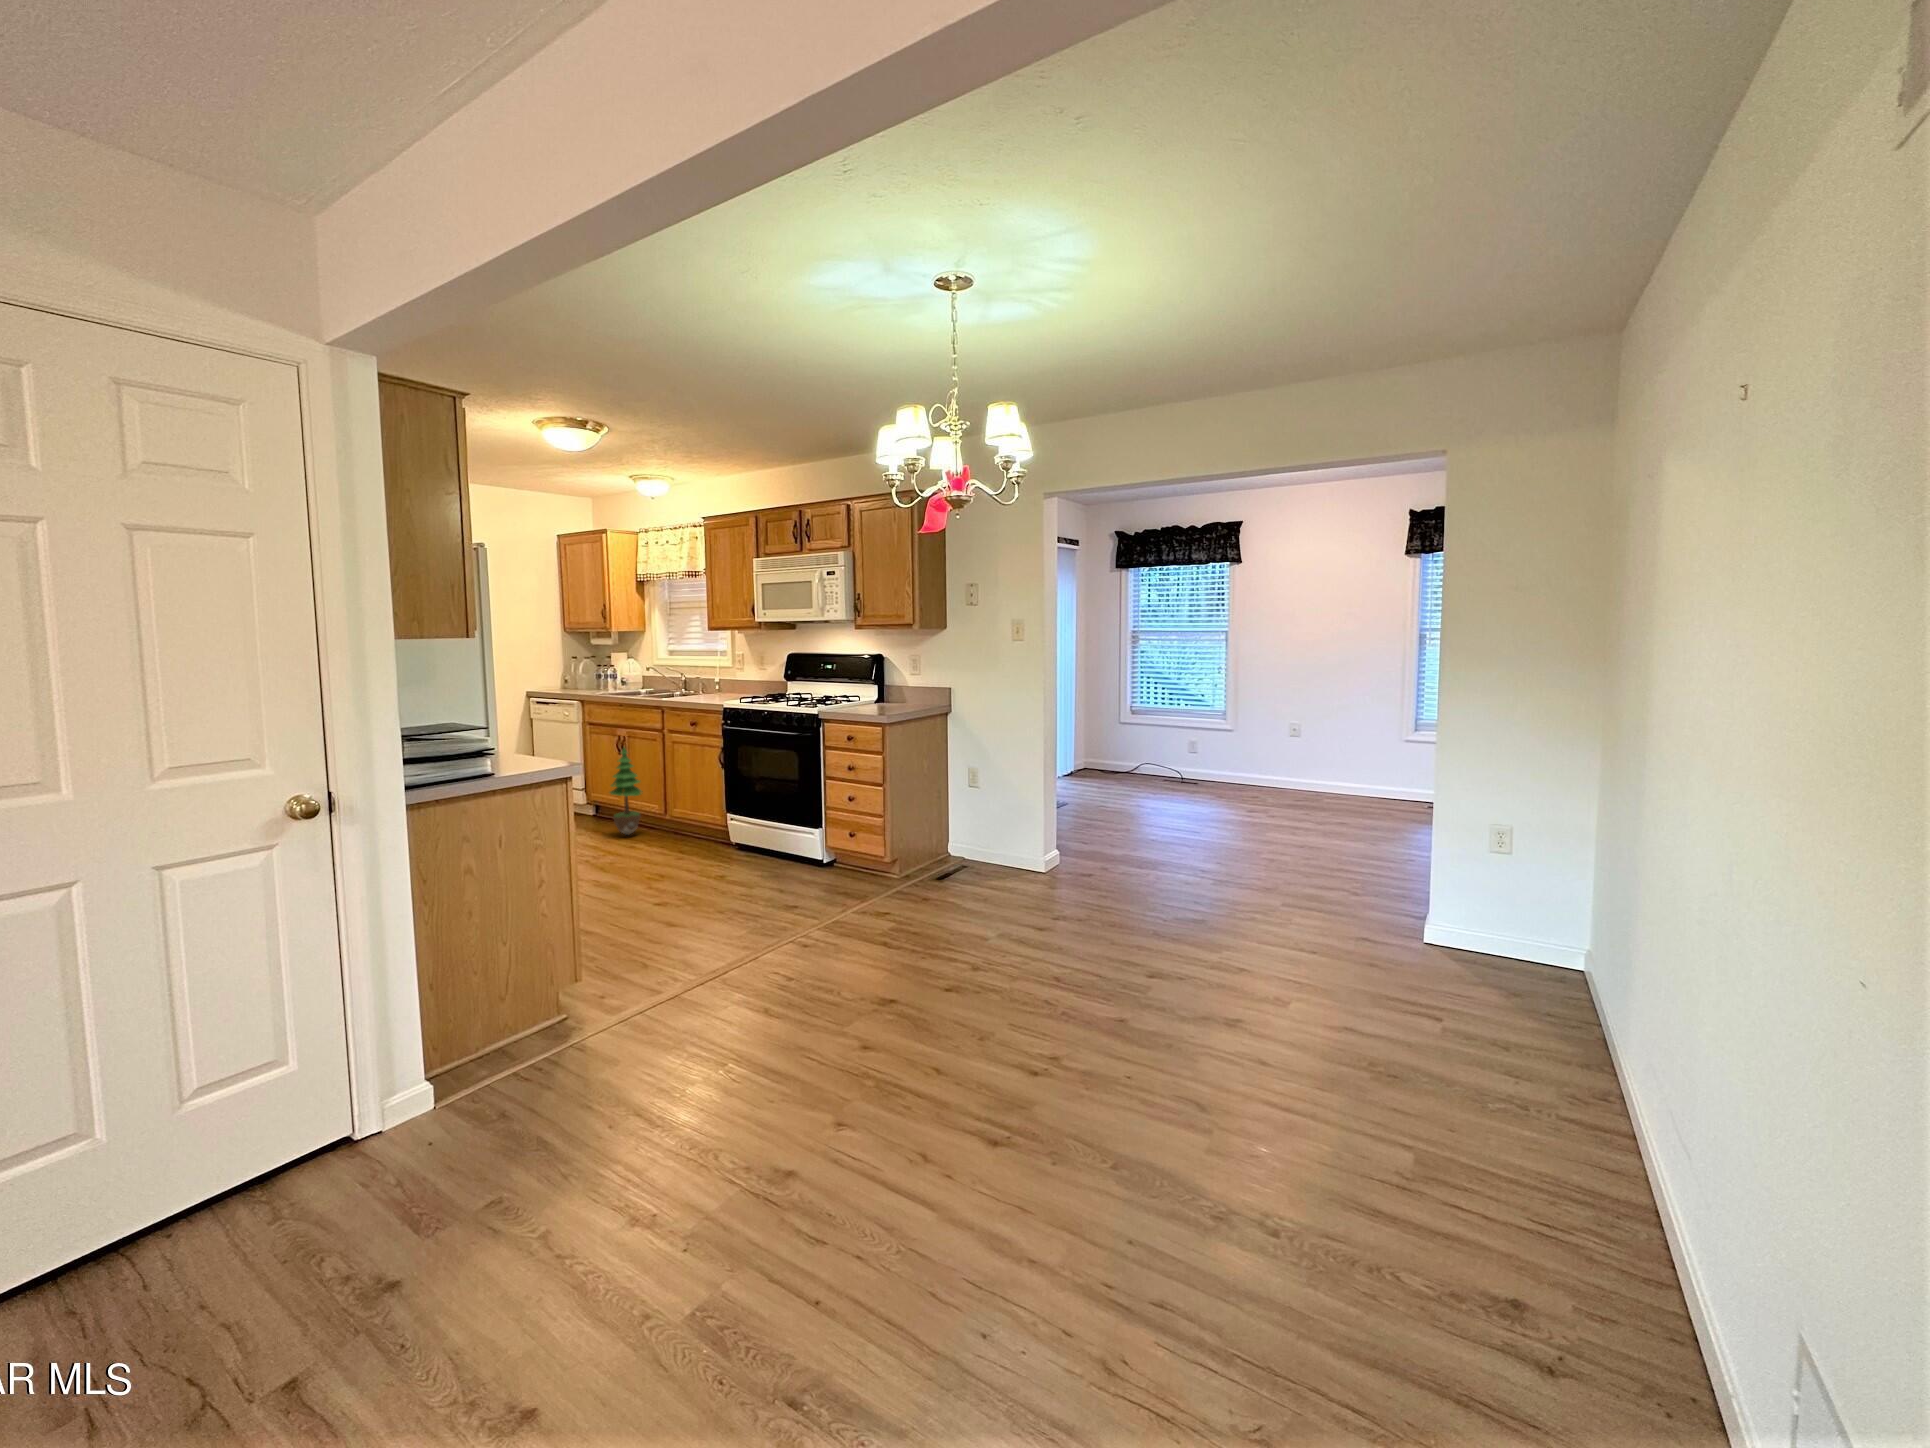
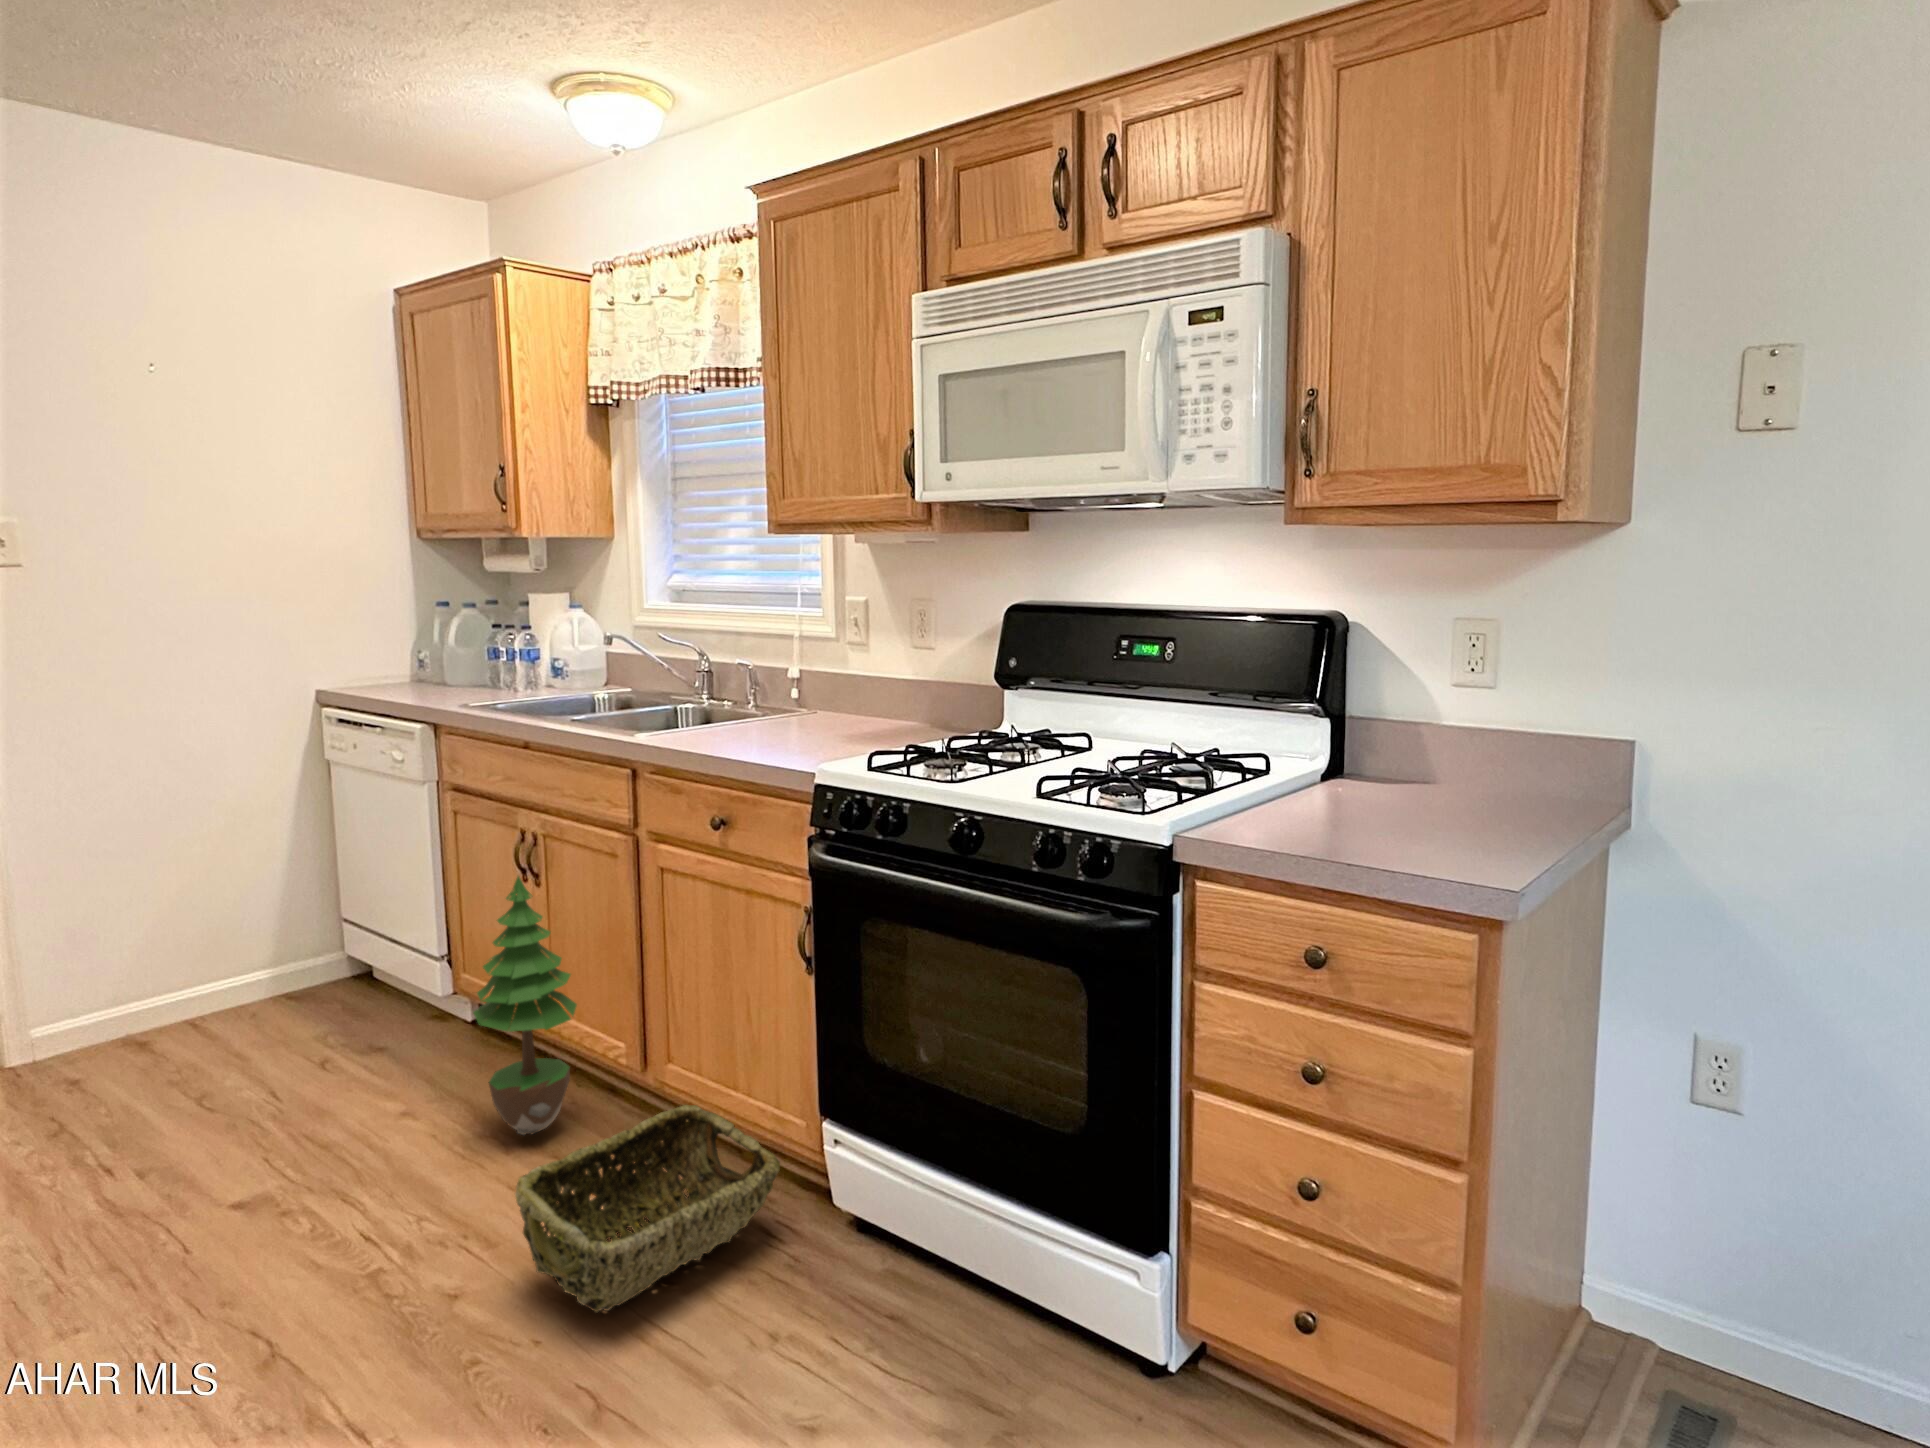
woven basket: none [634,814,713,860] -> present [515,1105,780,1312]

